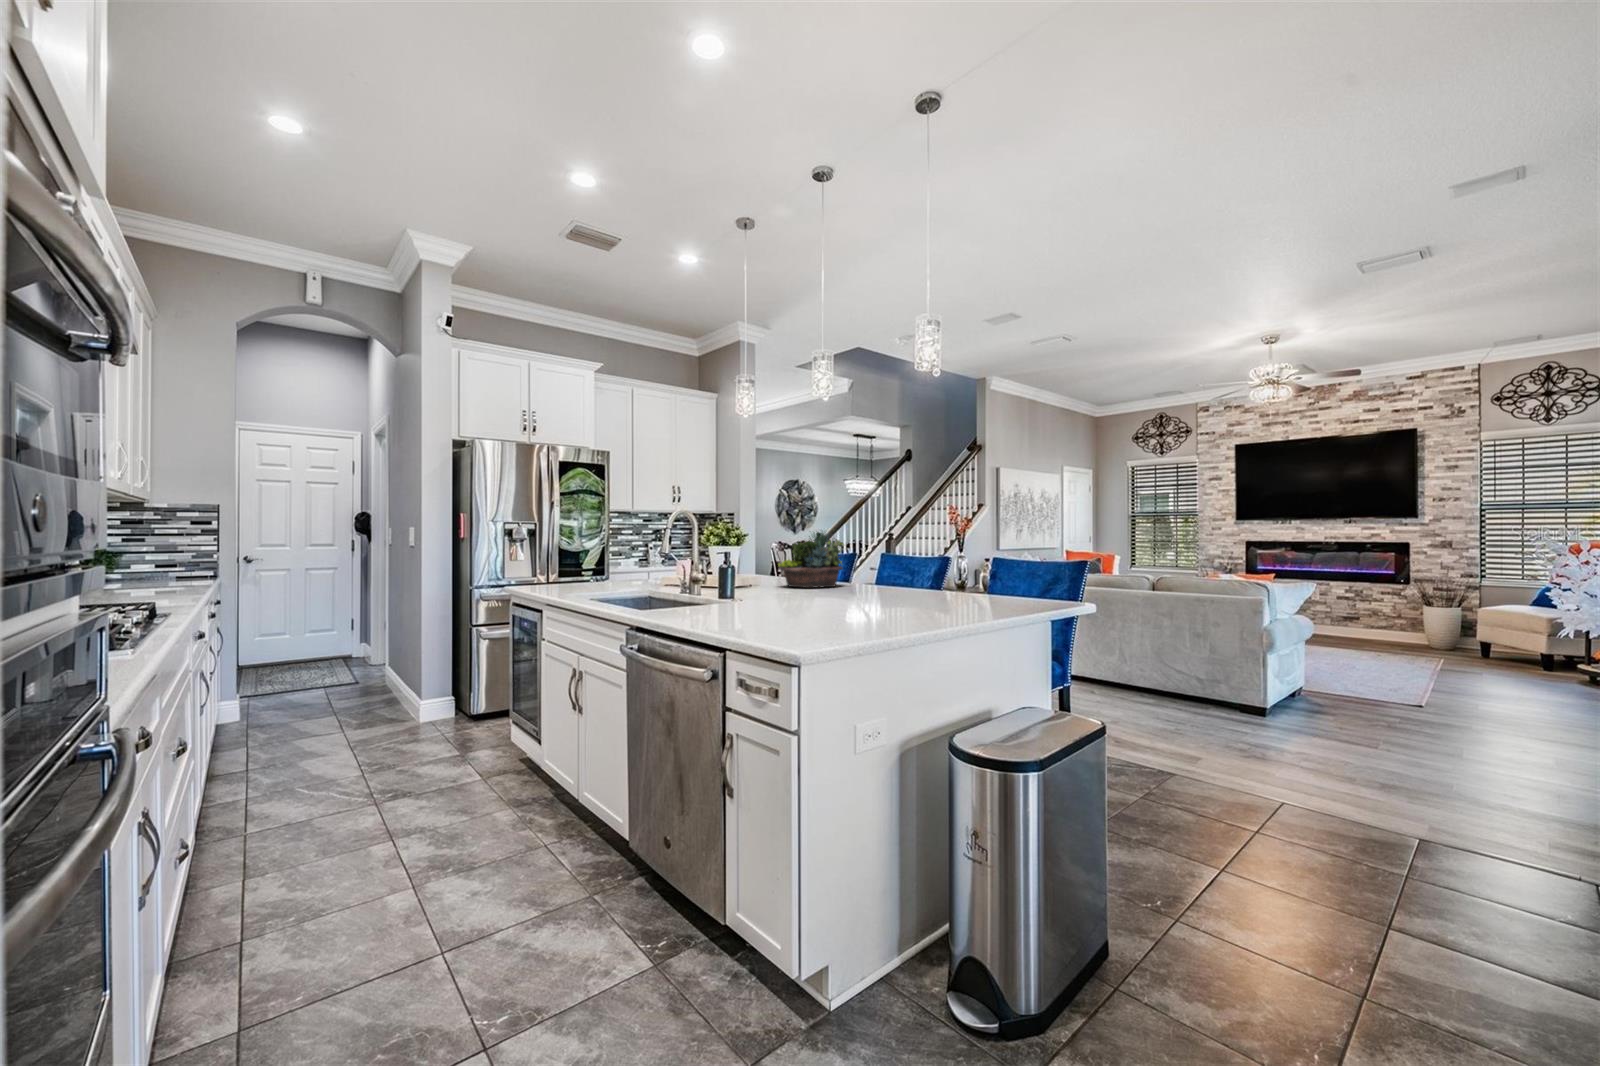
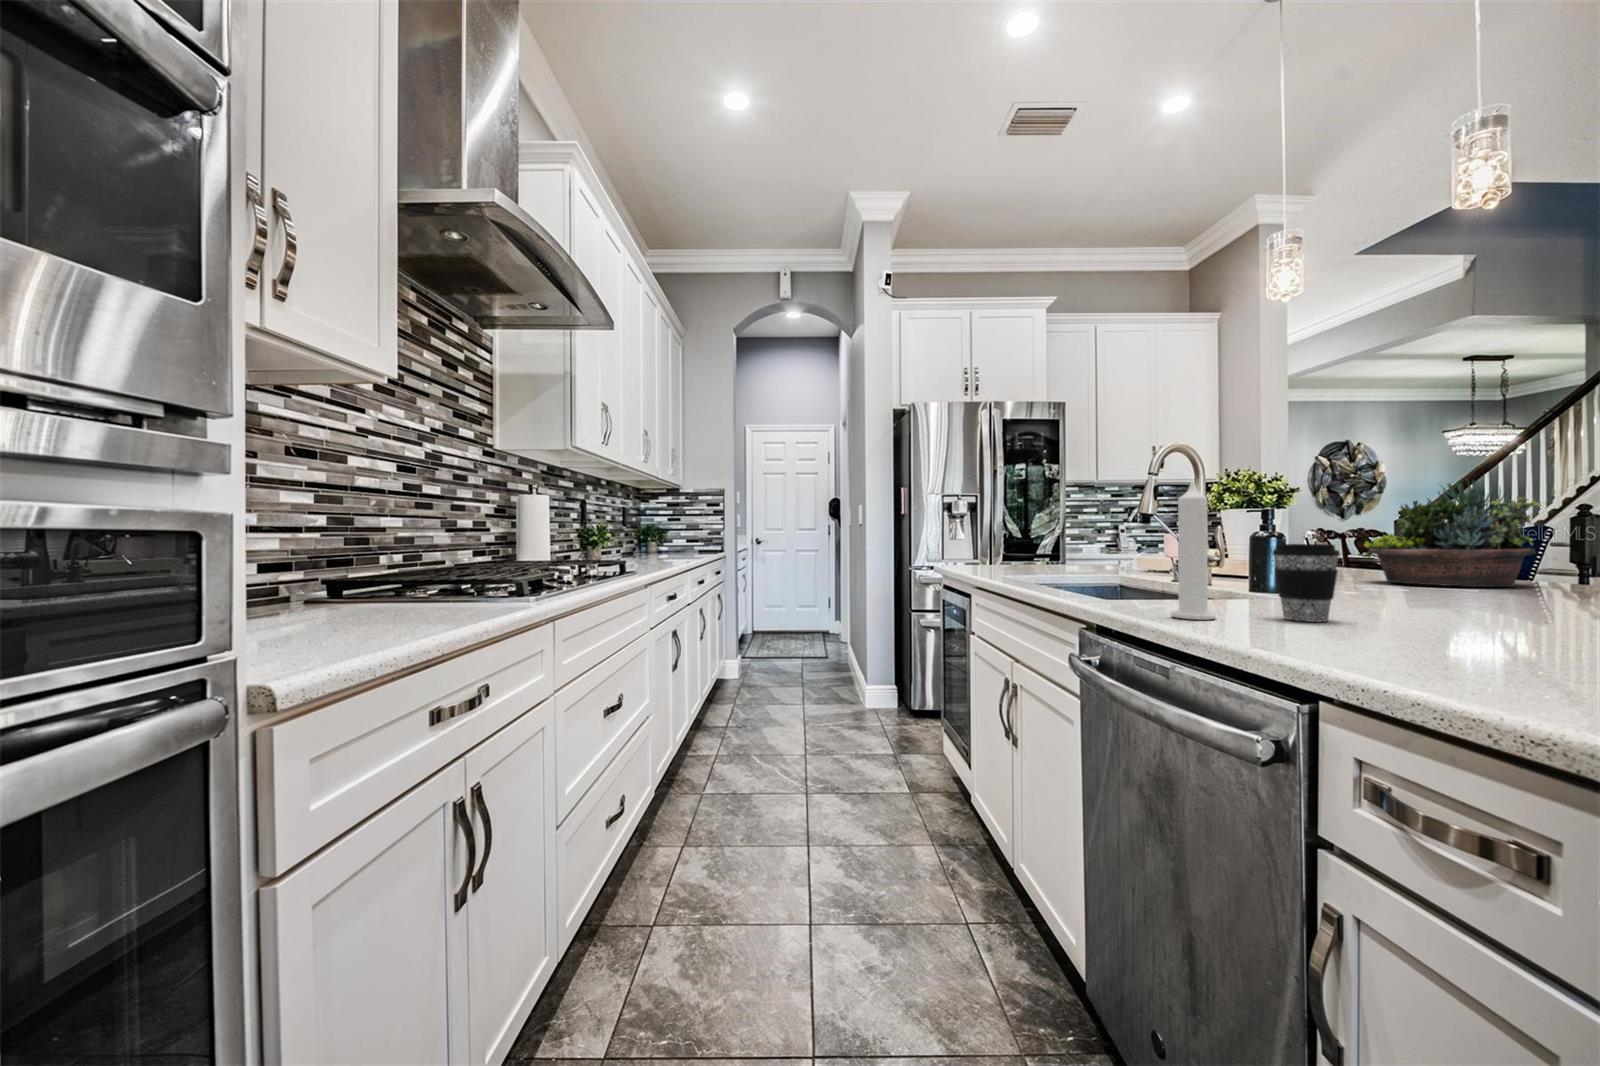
candle: none [675,539,697,615] -> present [1170,480,1216,620]
coffee cup: none [723,573,750,612] -> present [1273,544,1340,622]

